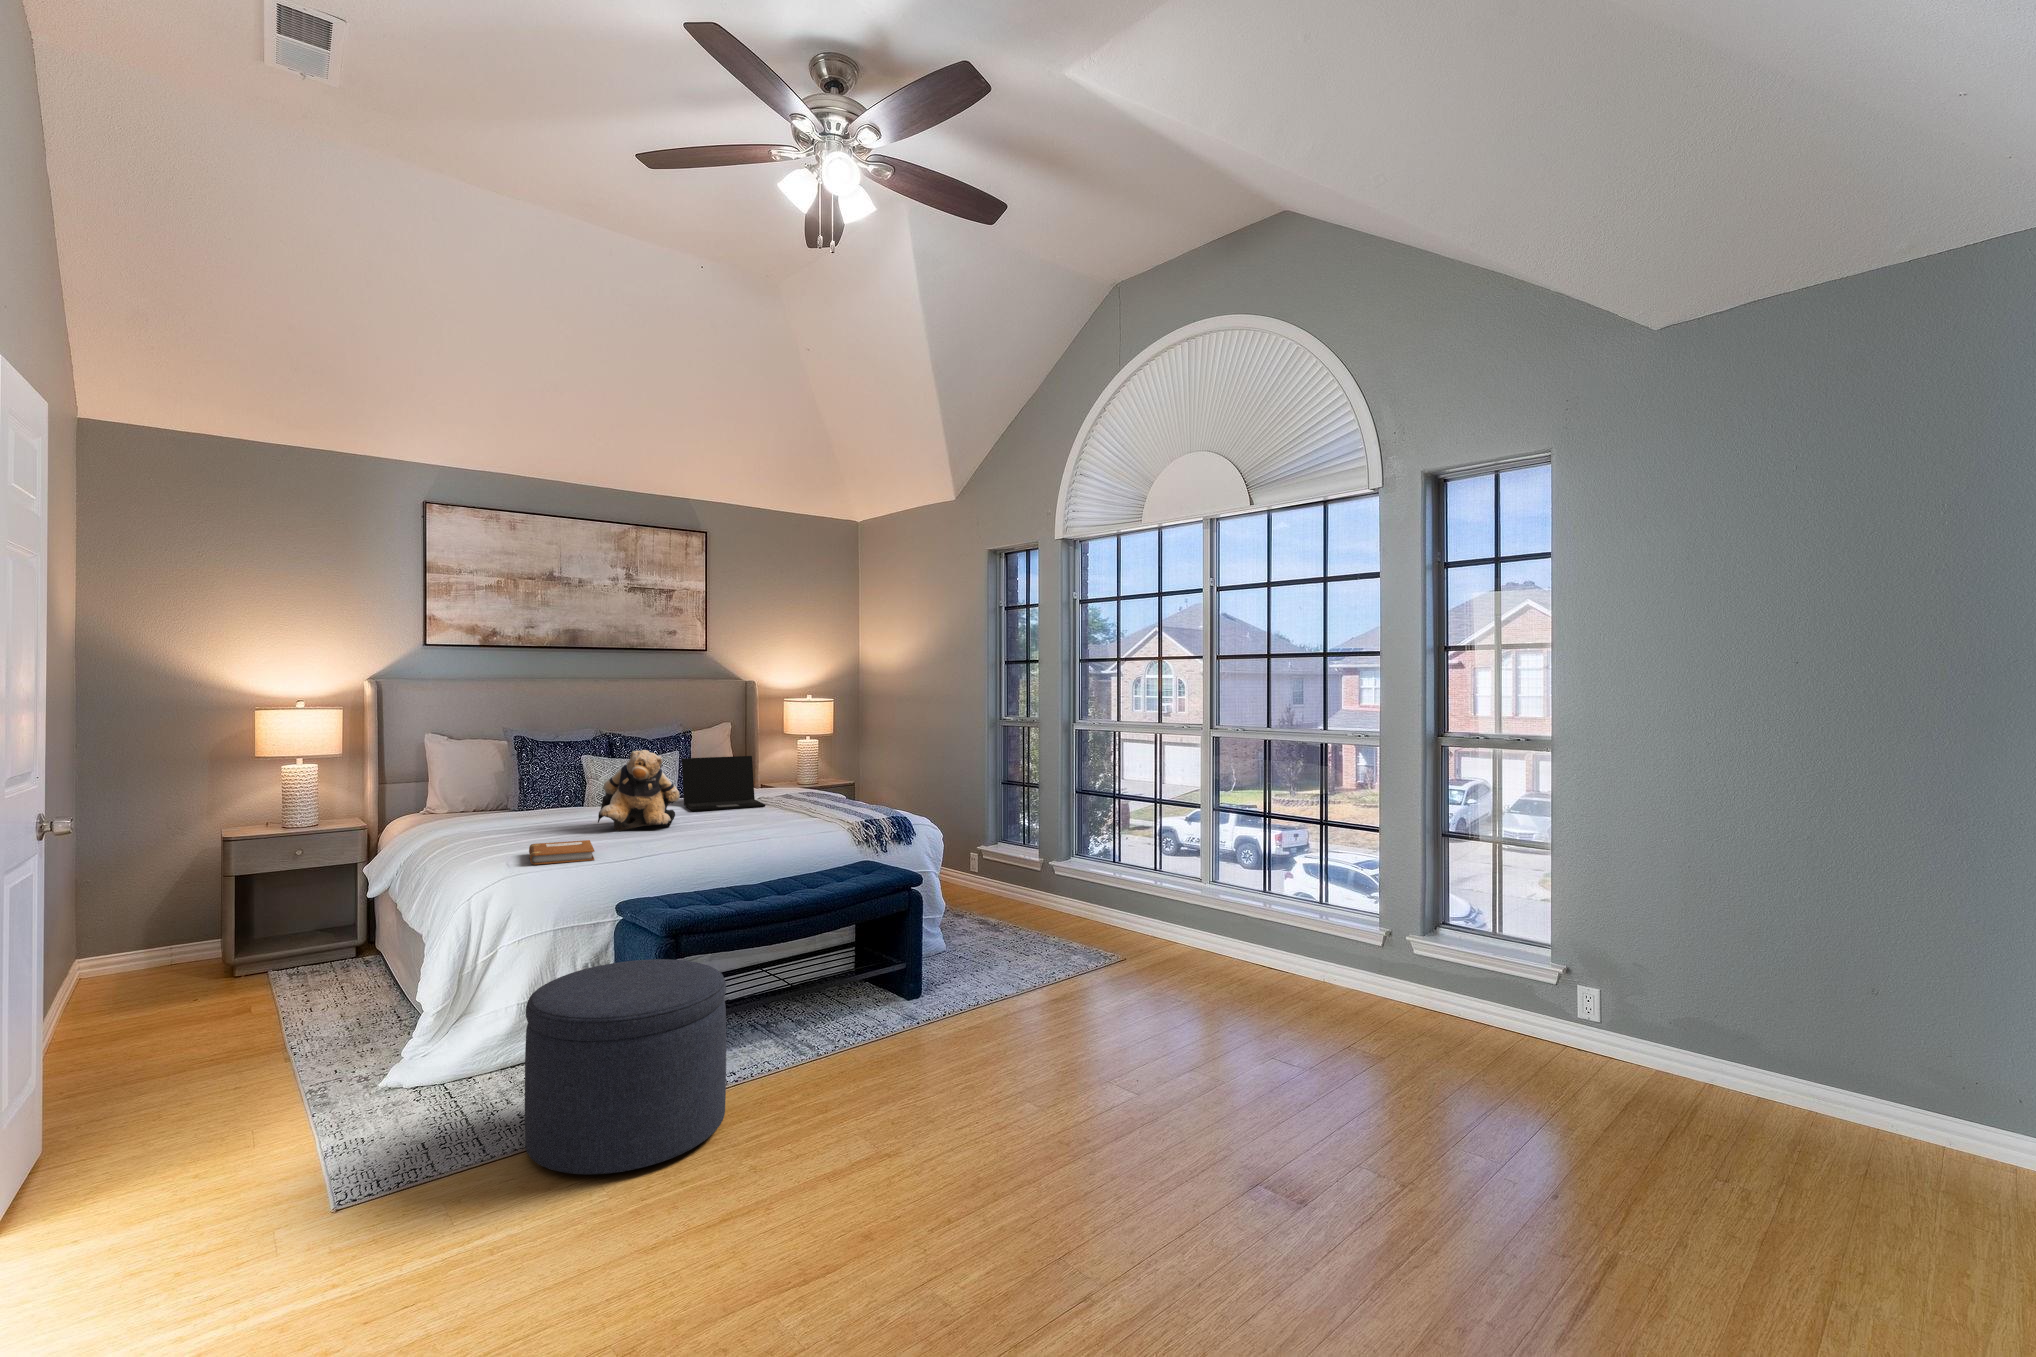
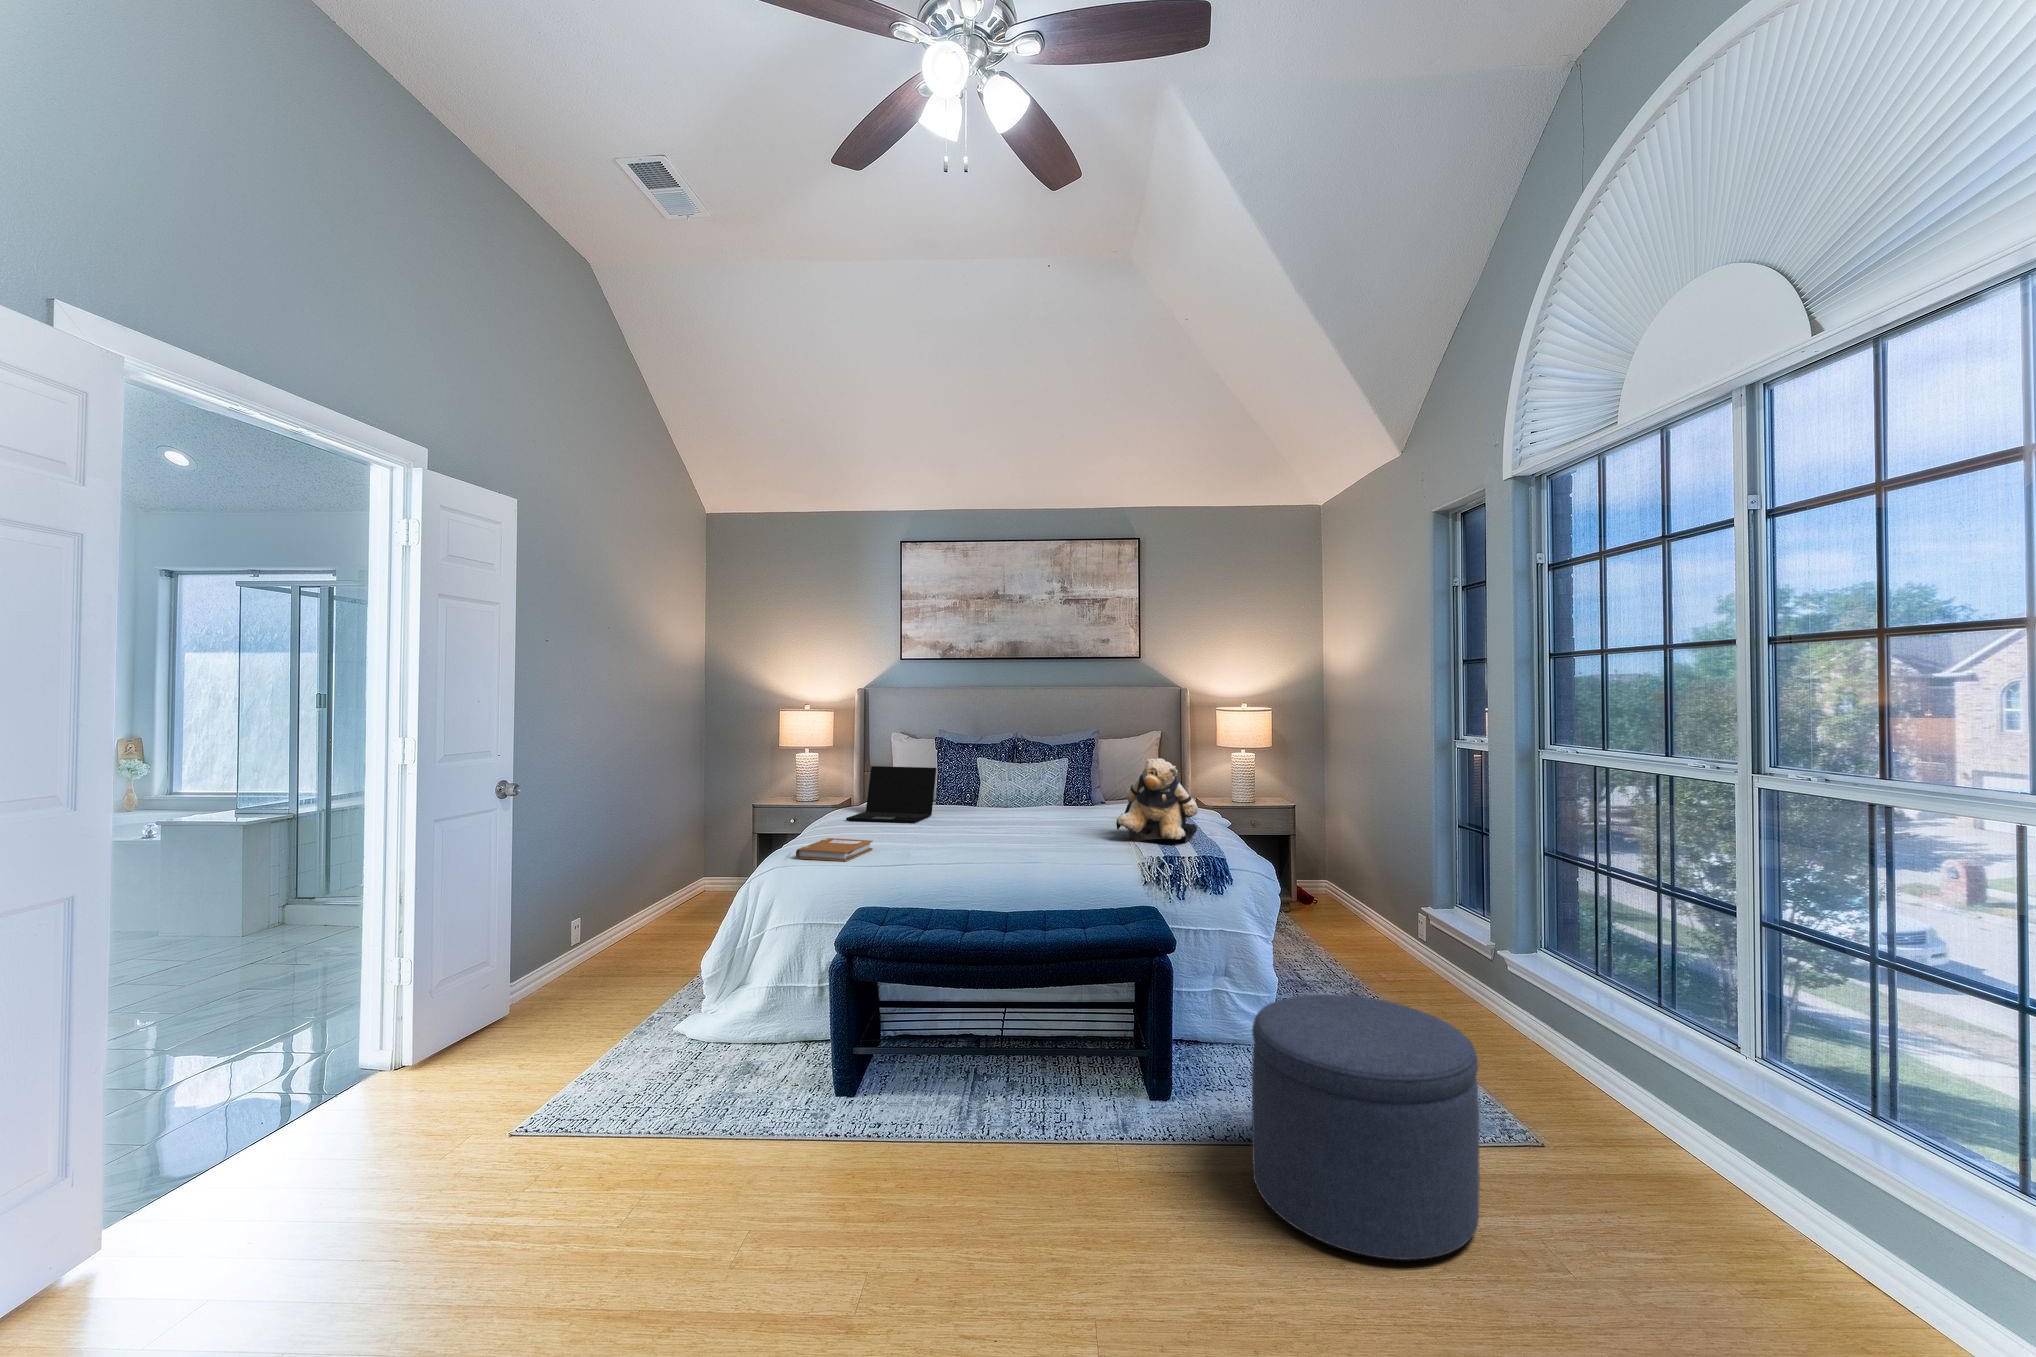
teddy bear: present [598,750,680,831] -> present [1116,758,1198,843]
laptop: present [682,756,765,811] -> present [846,766,936,823]
ottoman: present [525,959,726,1175] -> present [1252,994,1480,1260]

